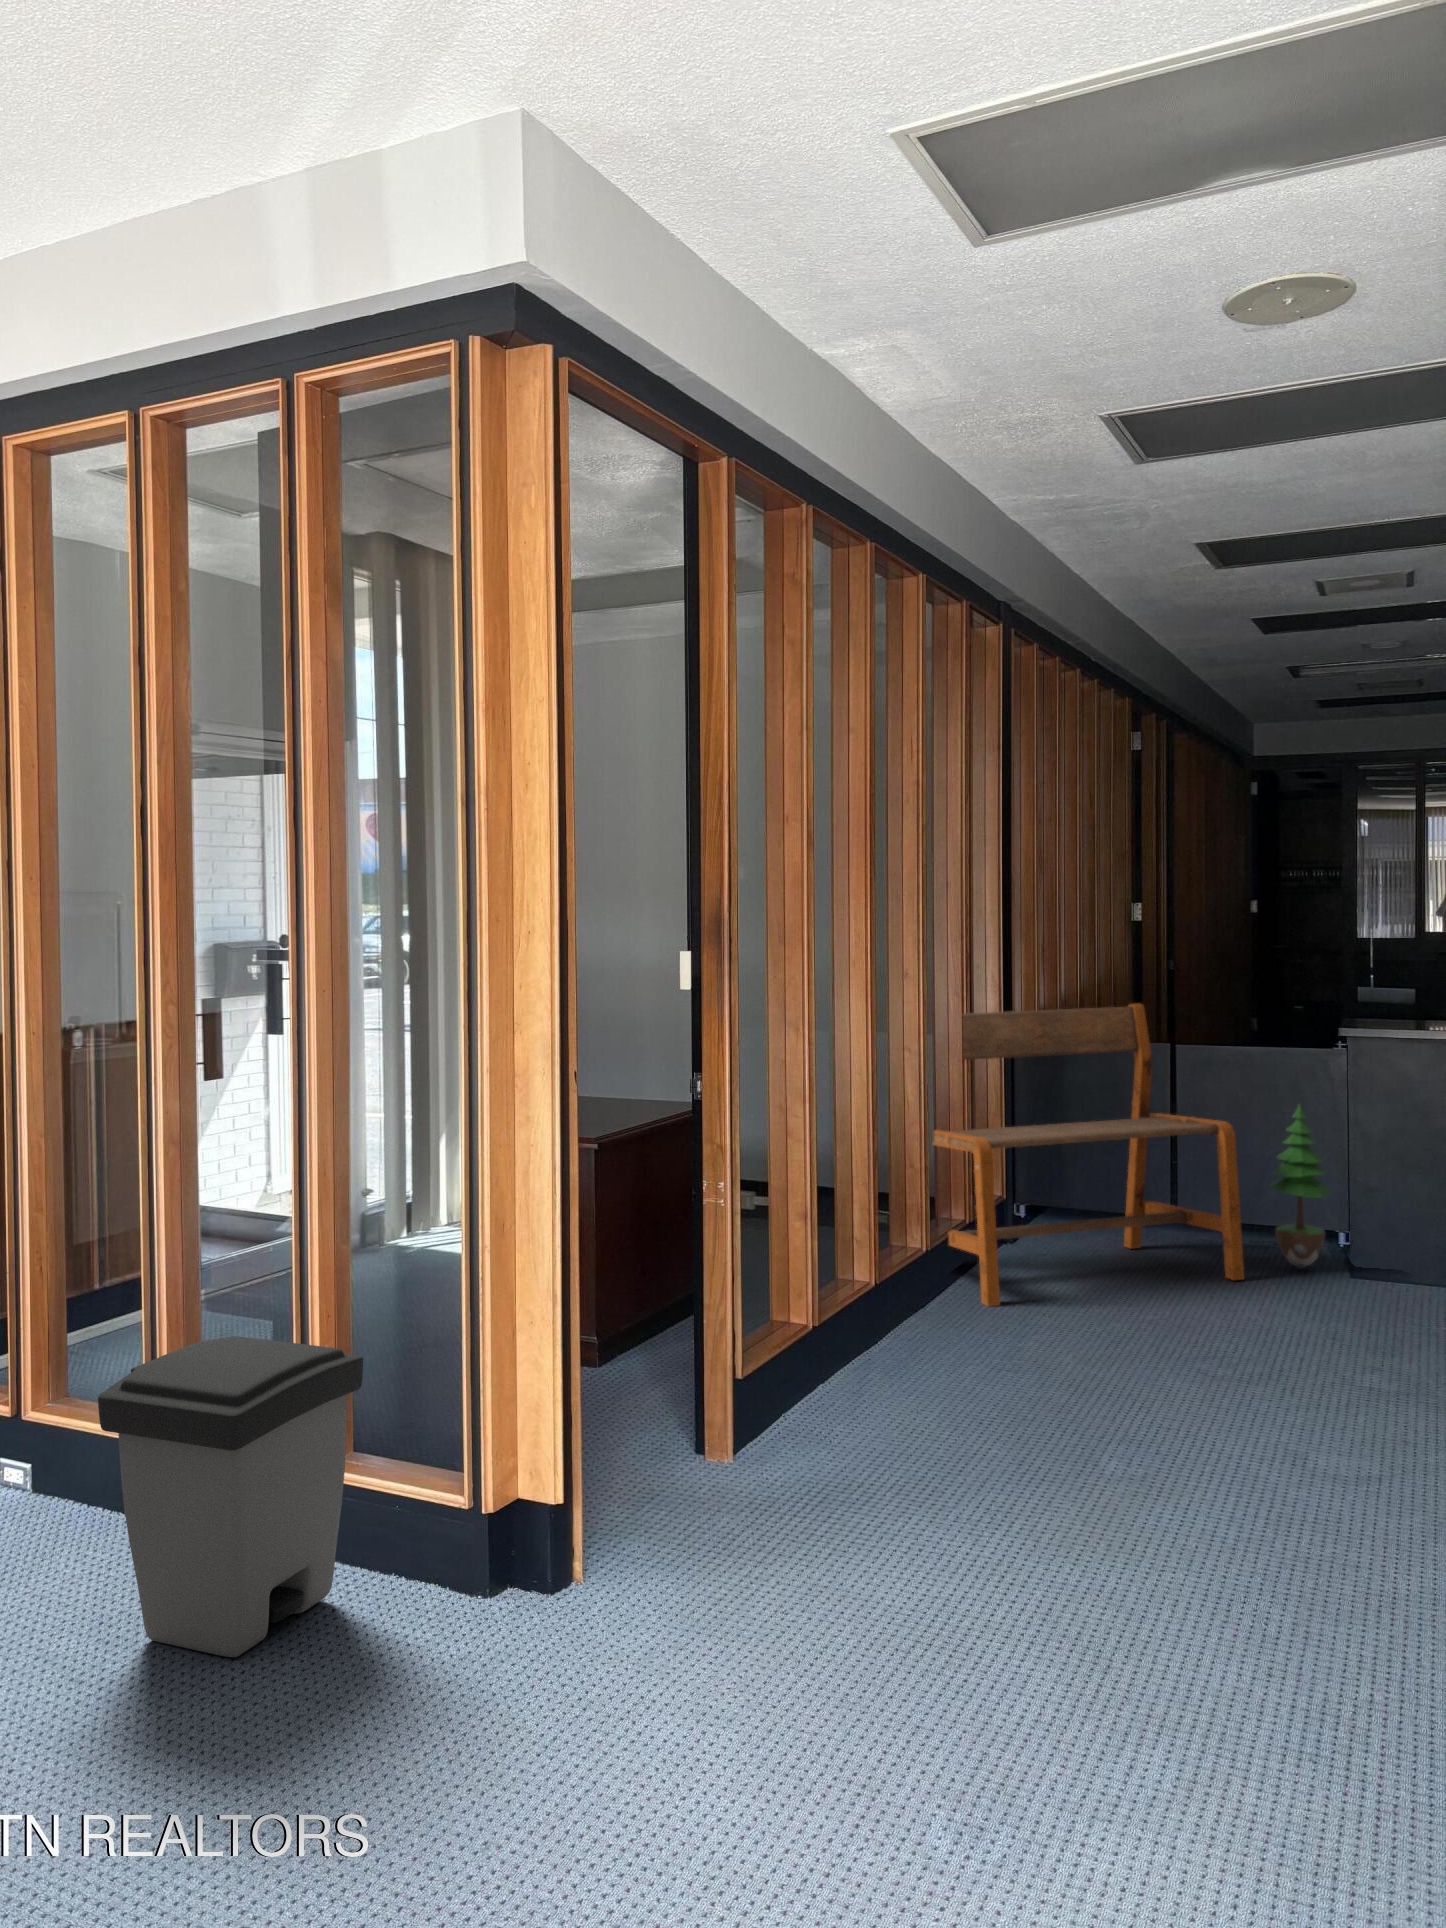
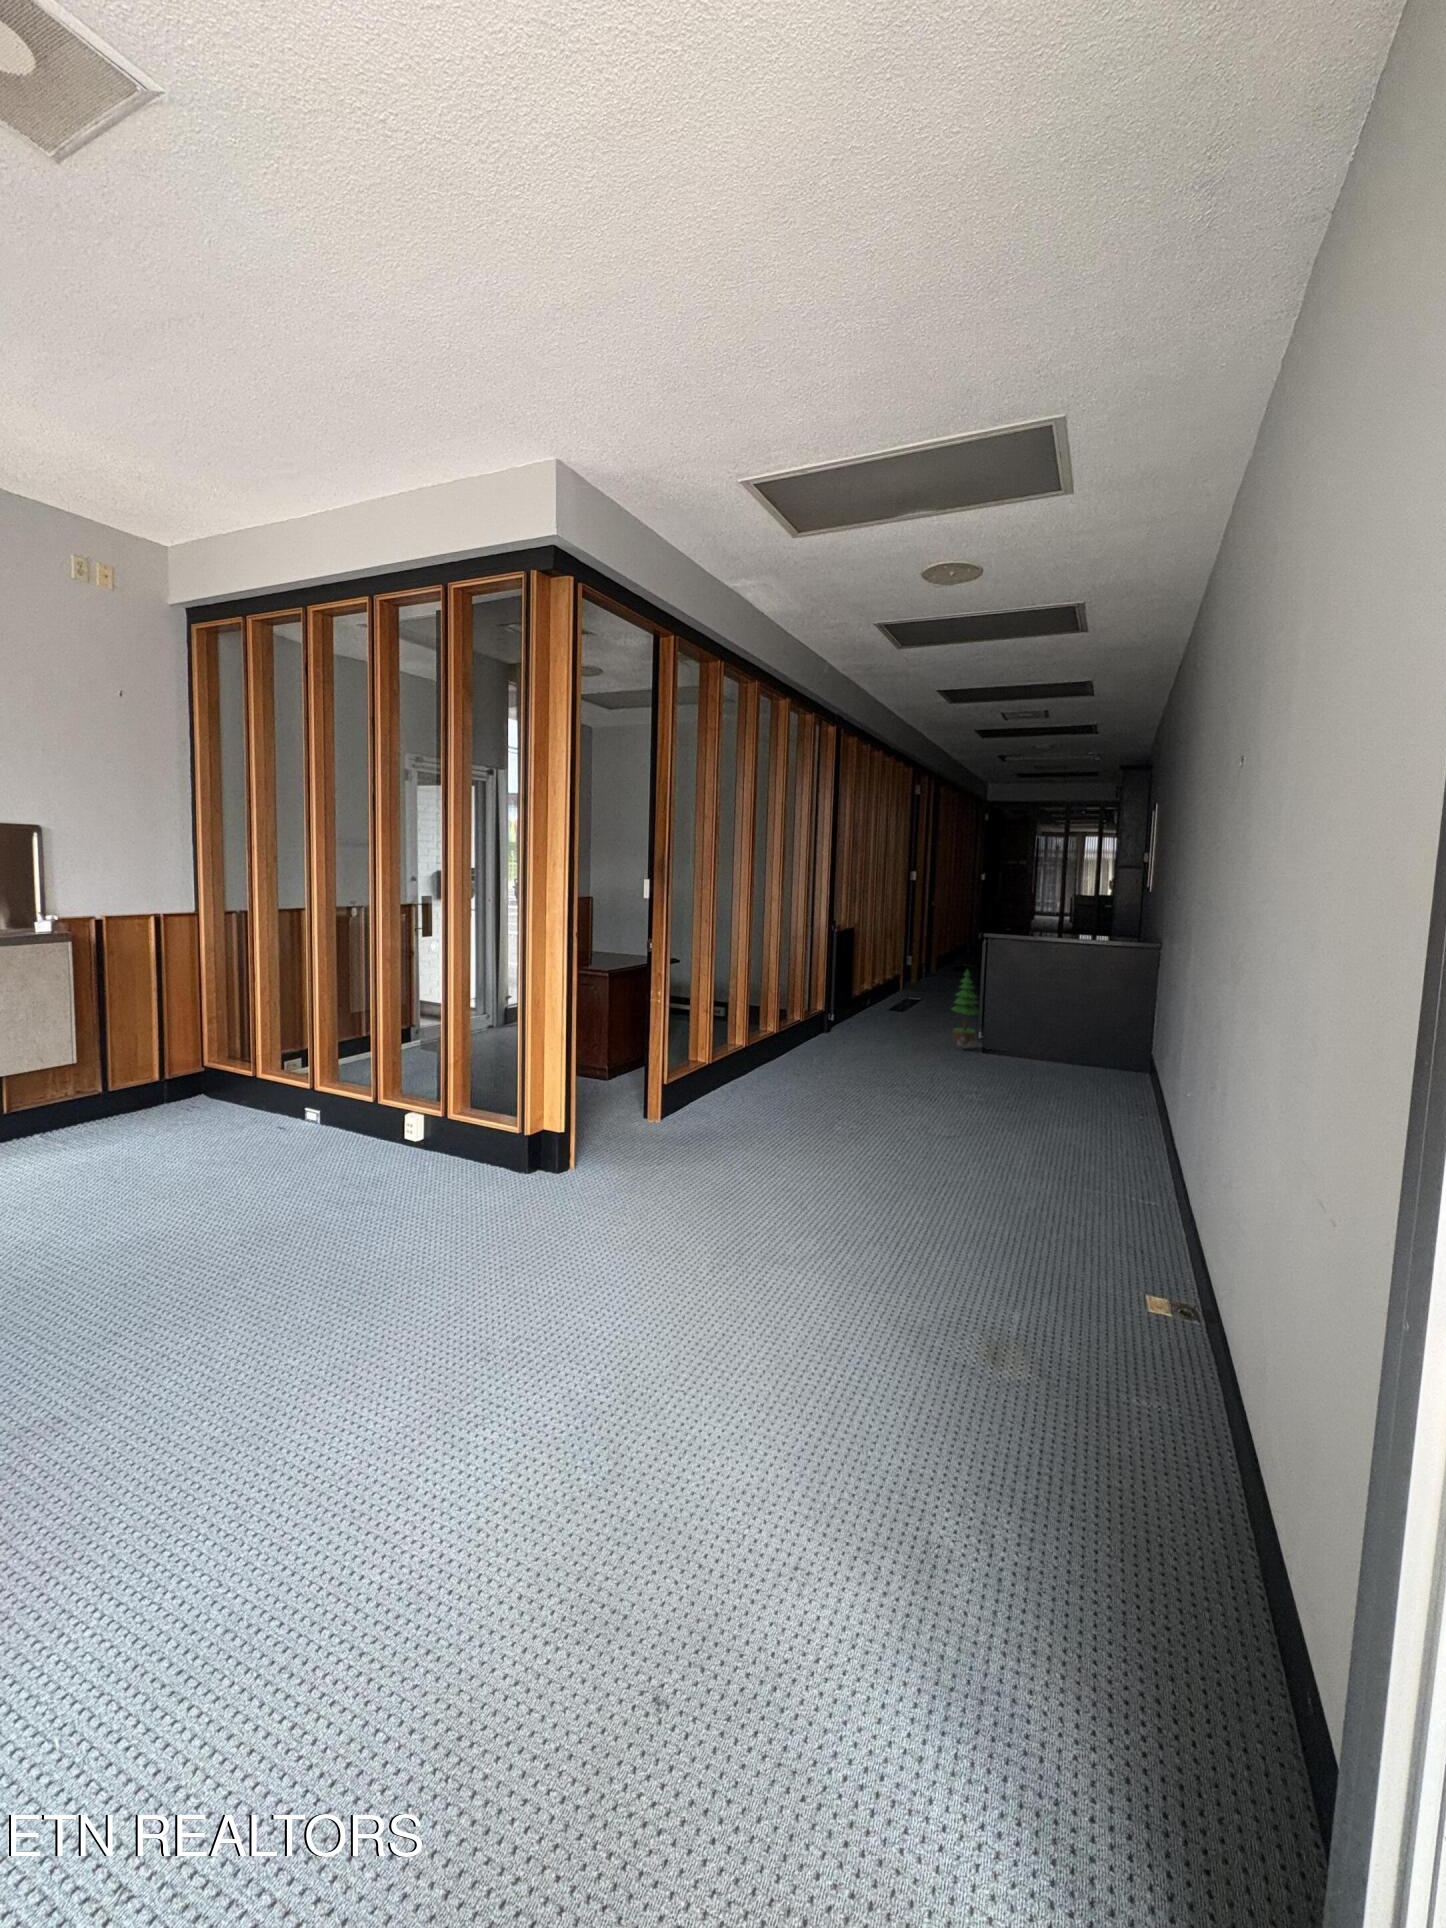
bench: present [933,1003,1244,1307] -> none [775,917,934,1061]
trash can: present [98,1336,363,1657] -> none [341,1050,472,1194]

